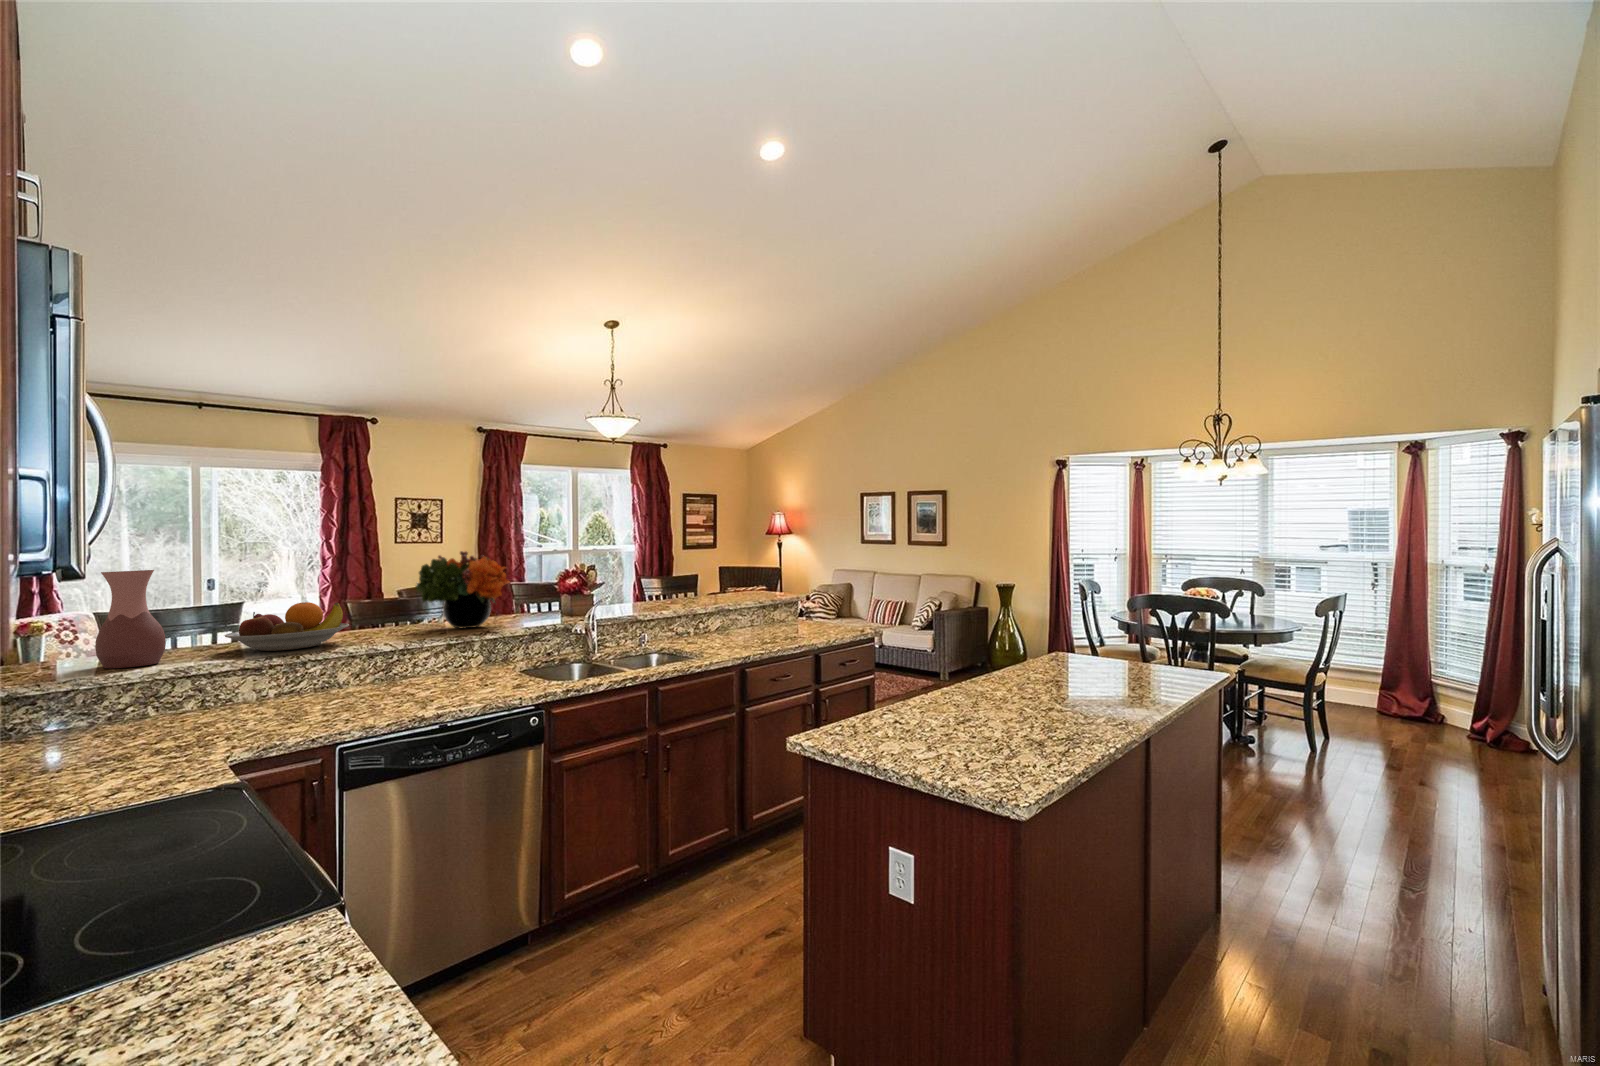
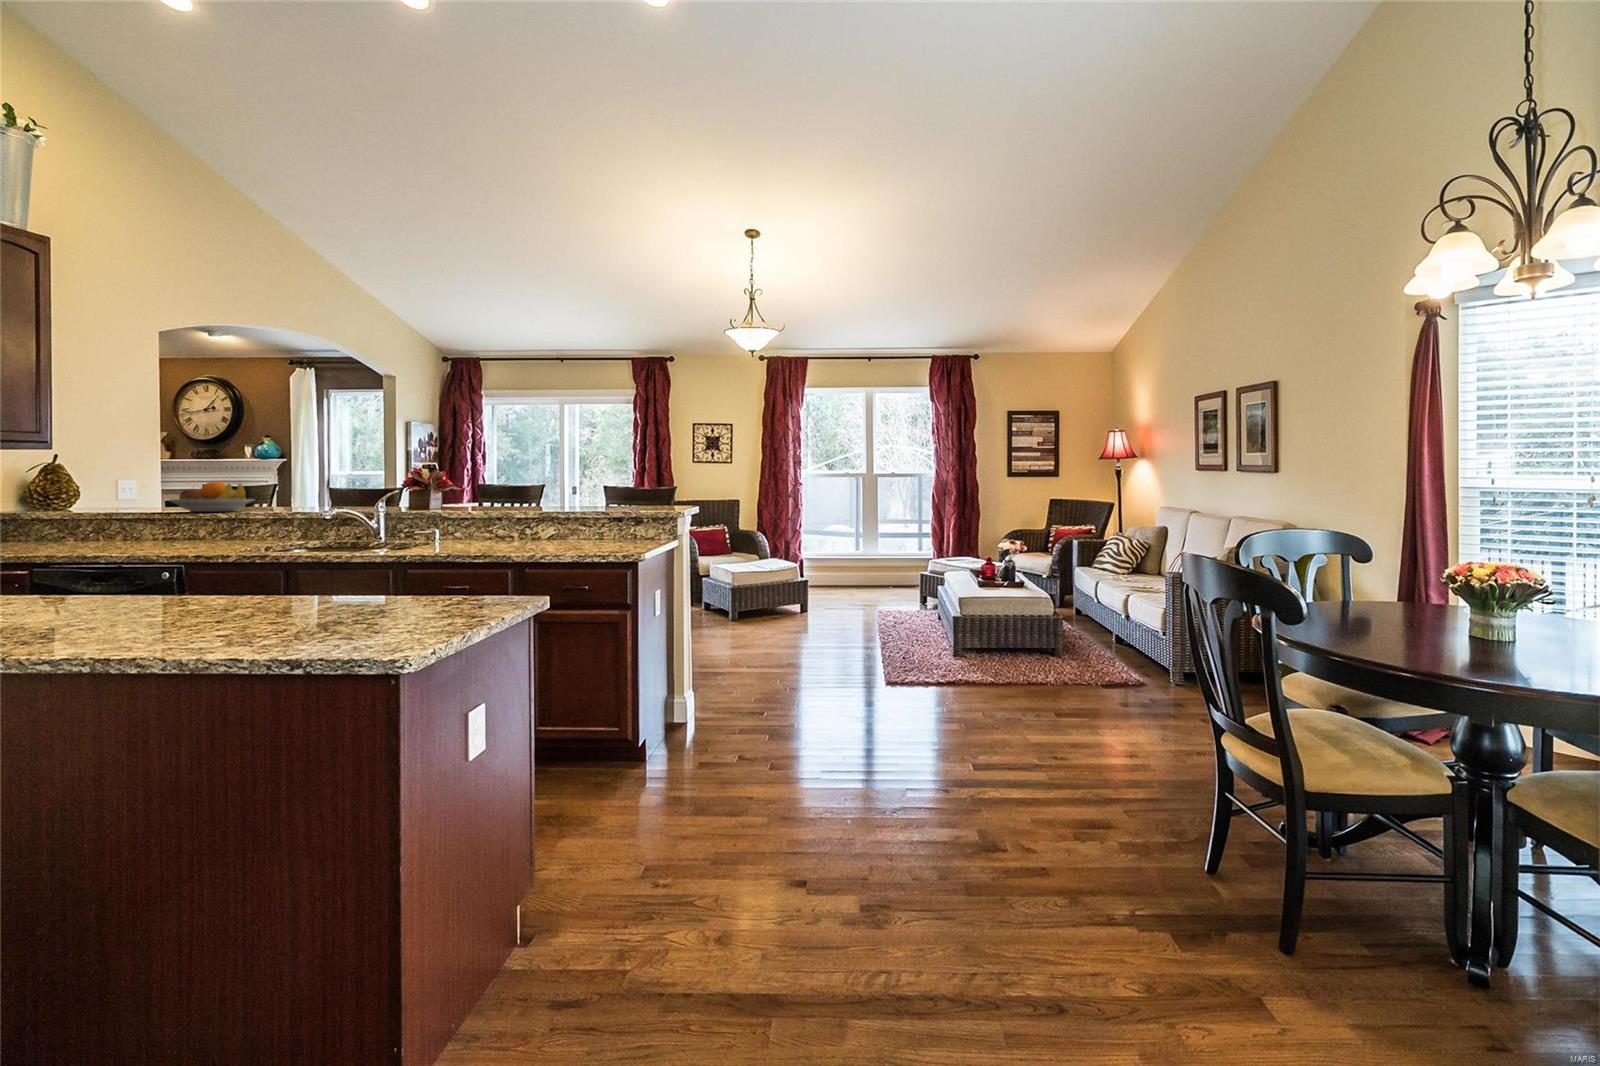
flower arrangement: present [416,551,509,628] -> none [301,449,382,512]
vase: present [95,570,166,668] -> none [108,454,148,512]

